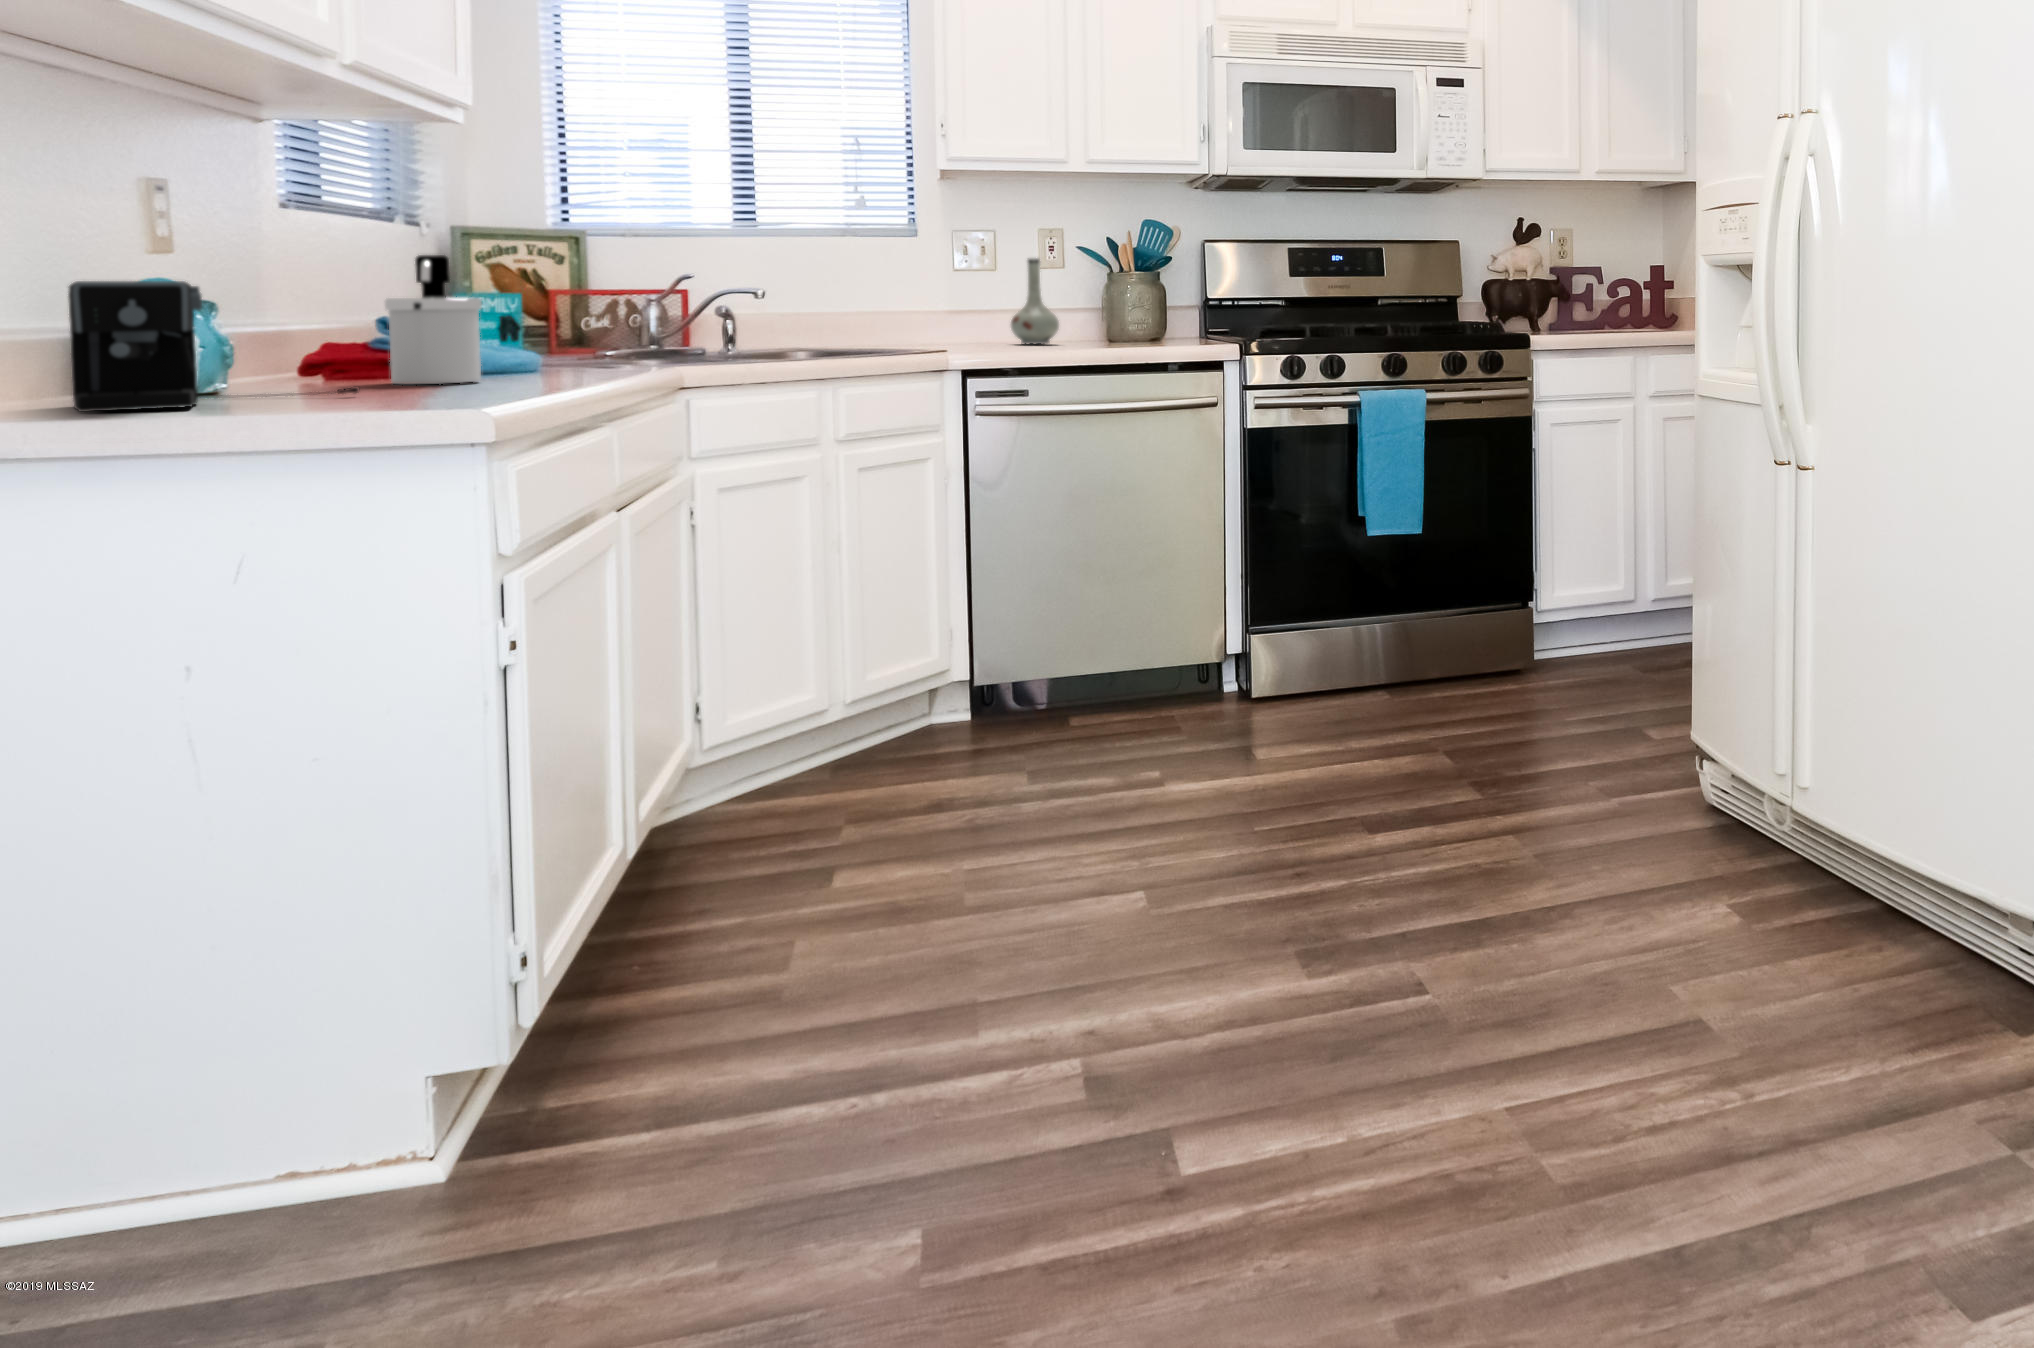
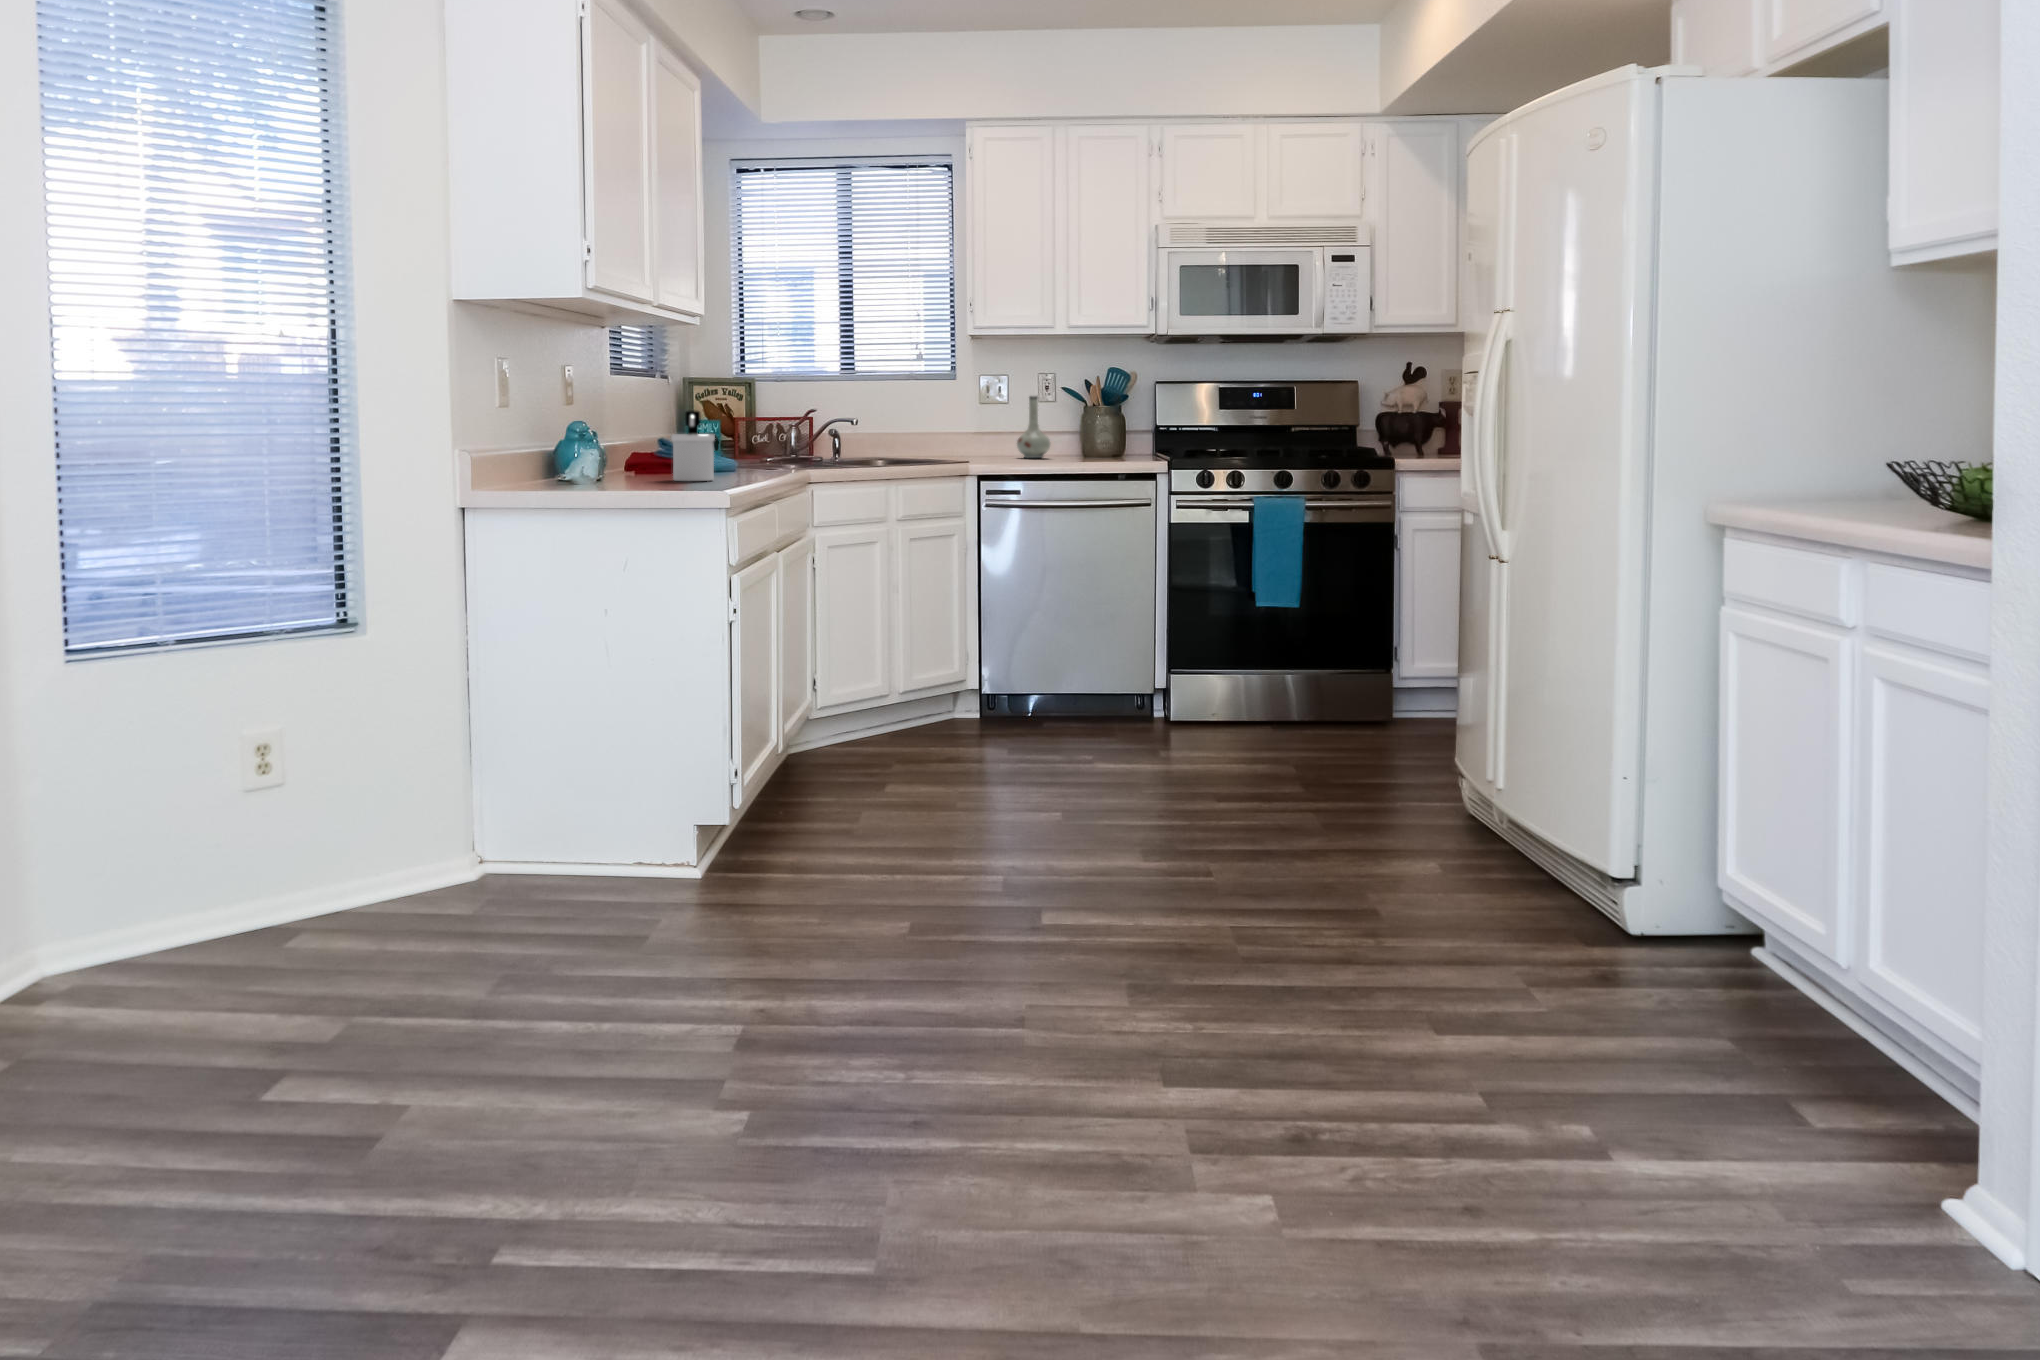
coffee maker: present [68,281,359,412] -> none [558,430,667,492]

